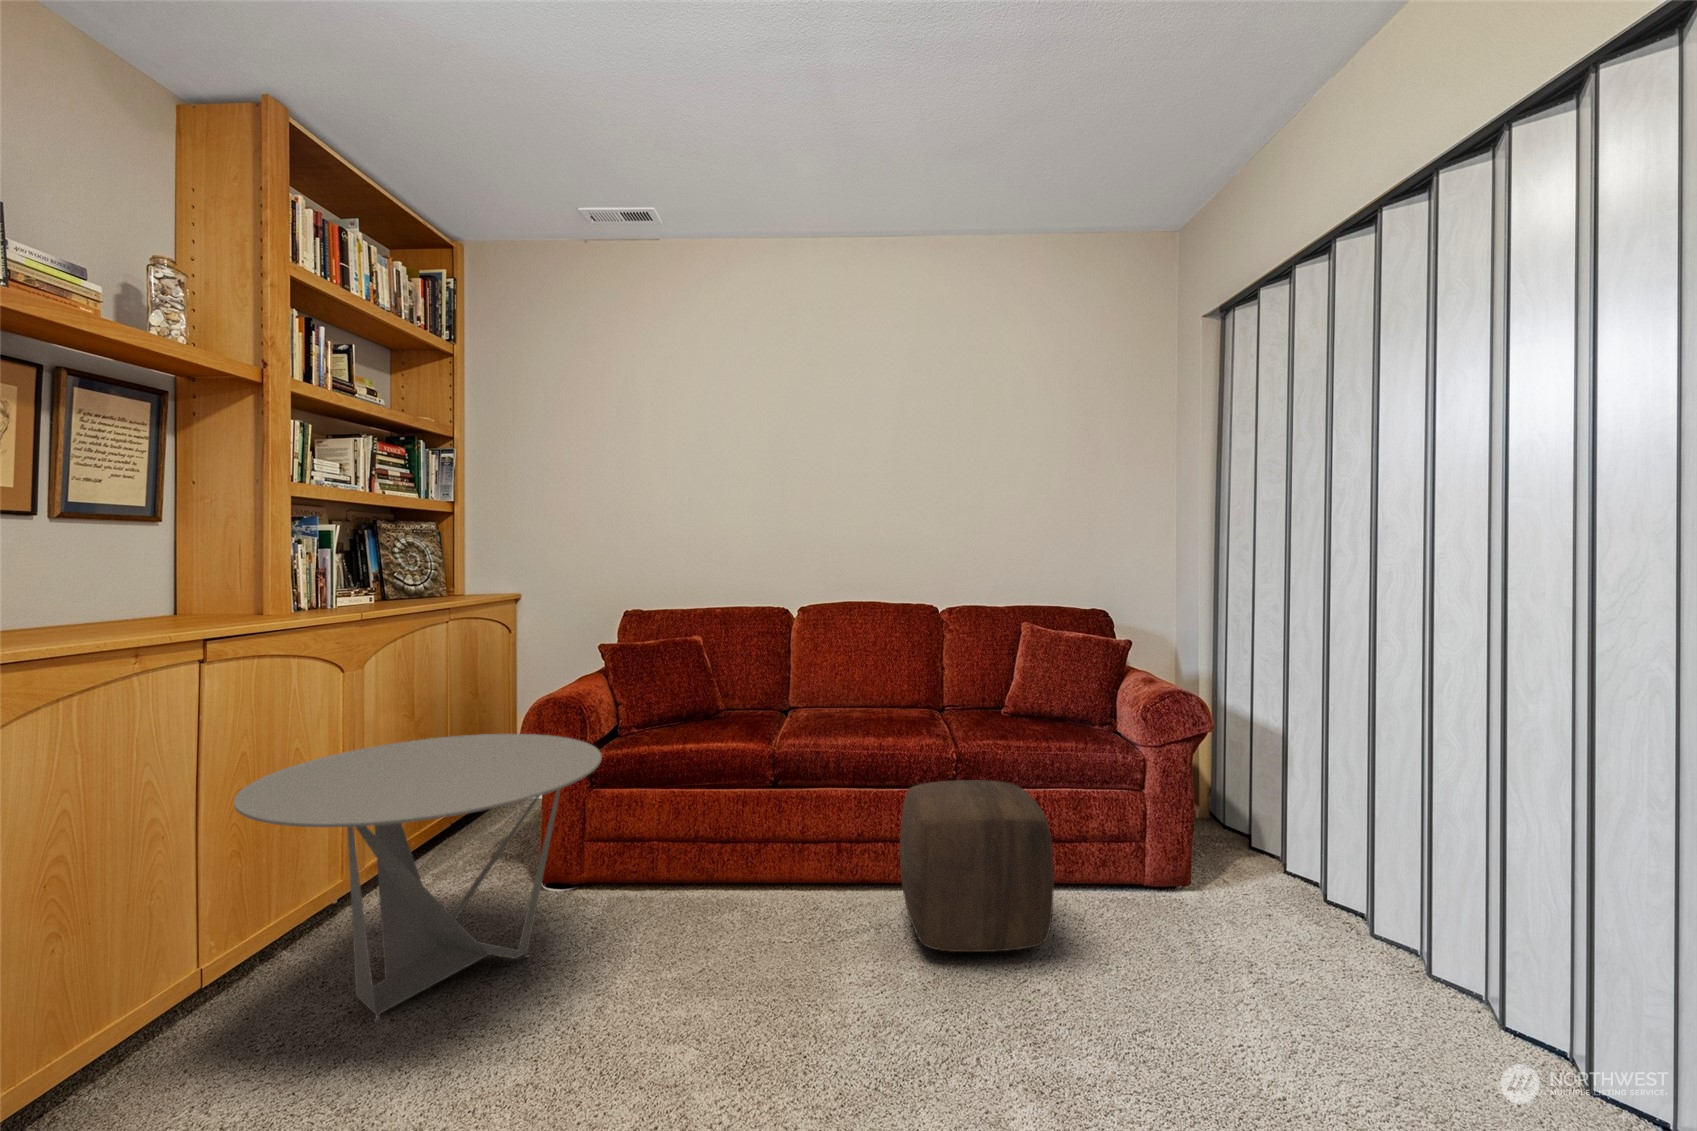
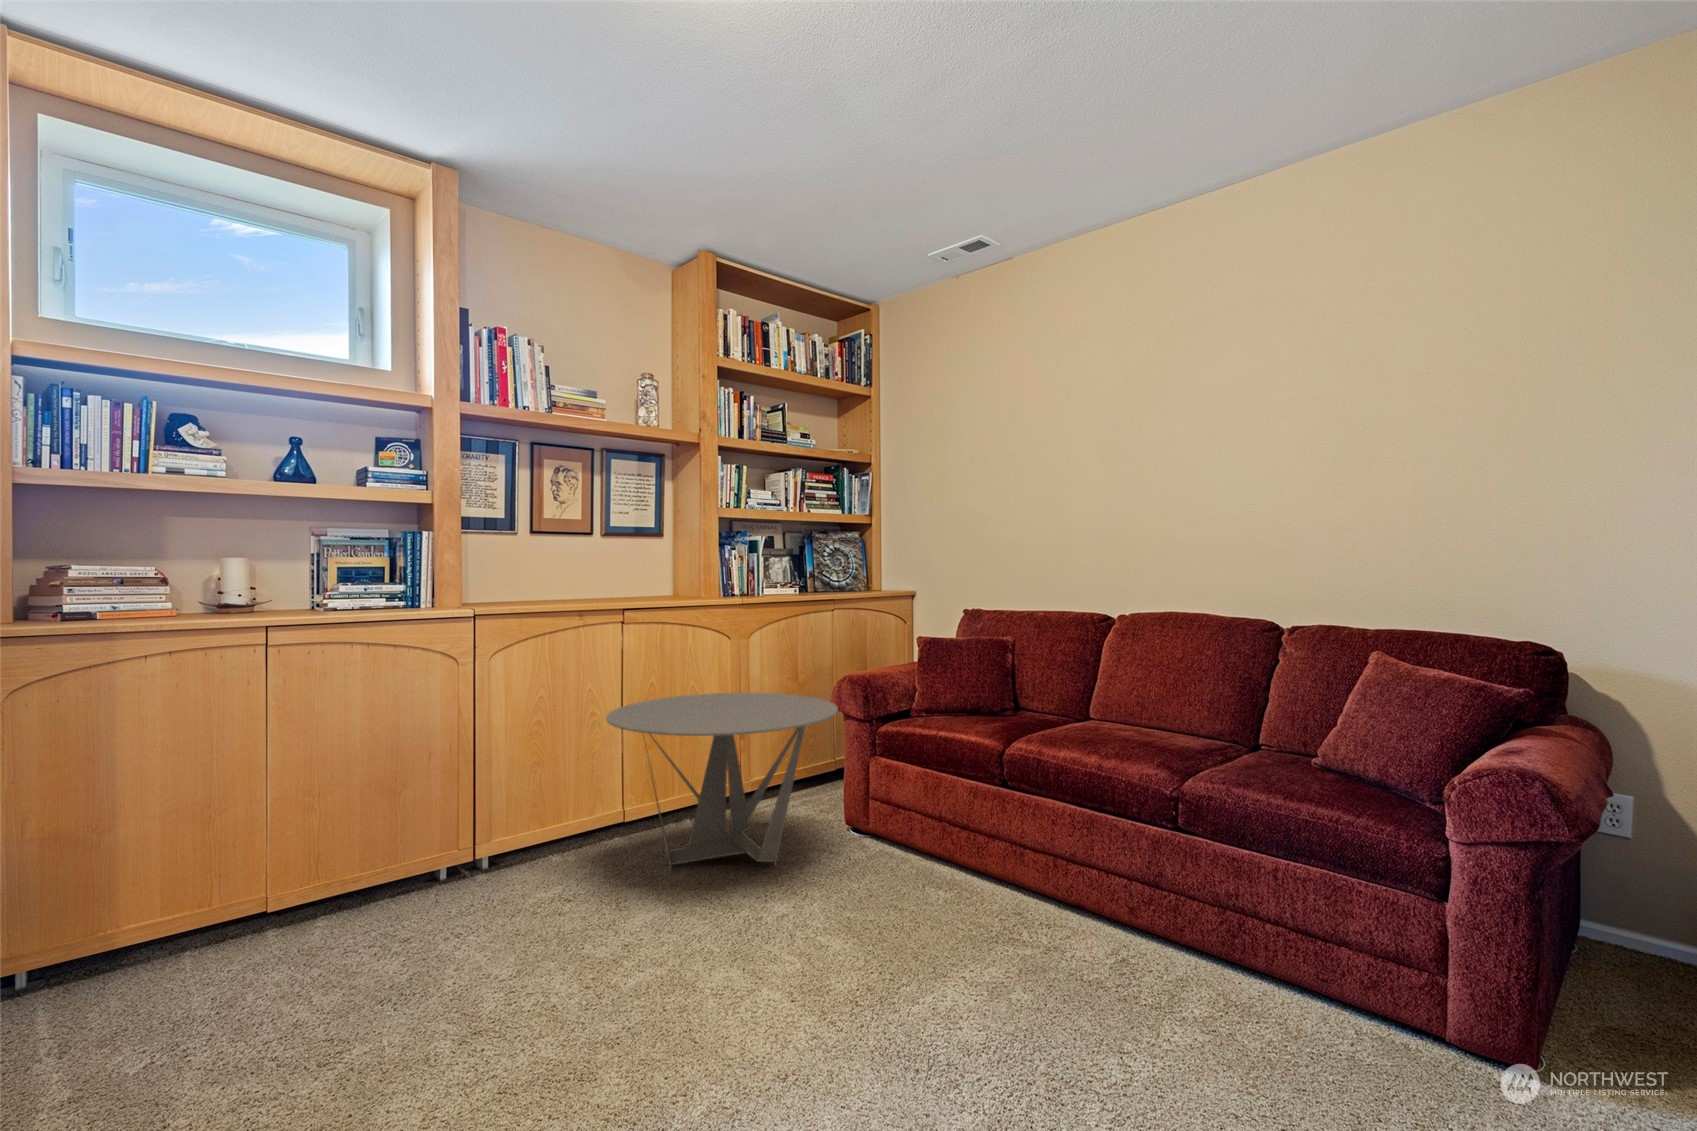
ottoman: present [900,780,1054,952] -> none [1015,810,1215,1023]

